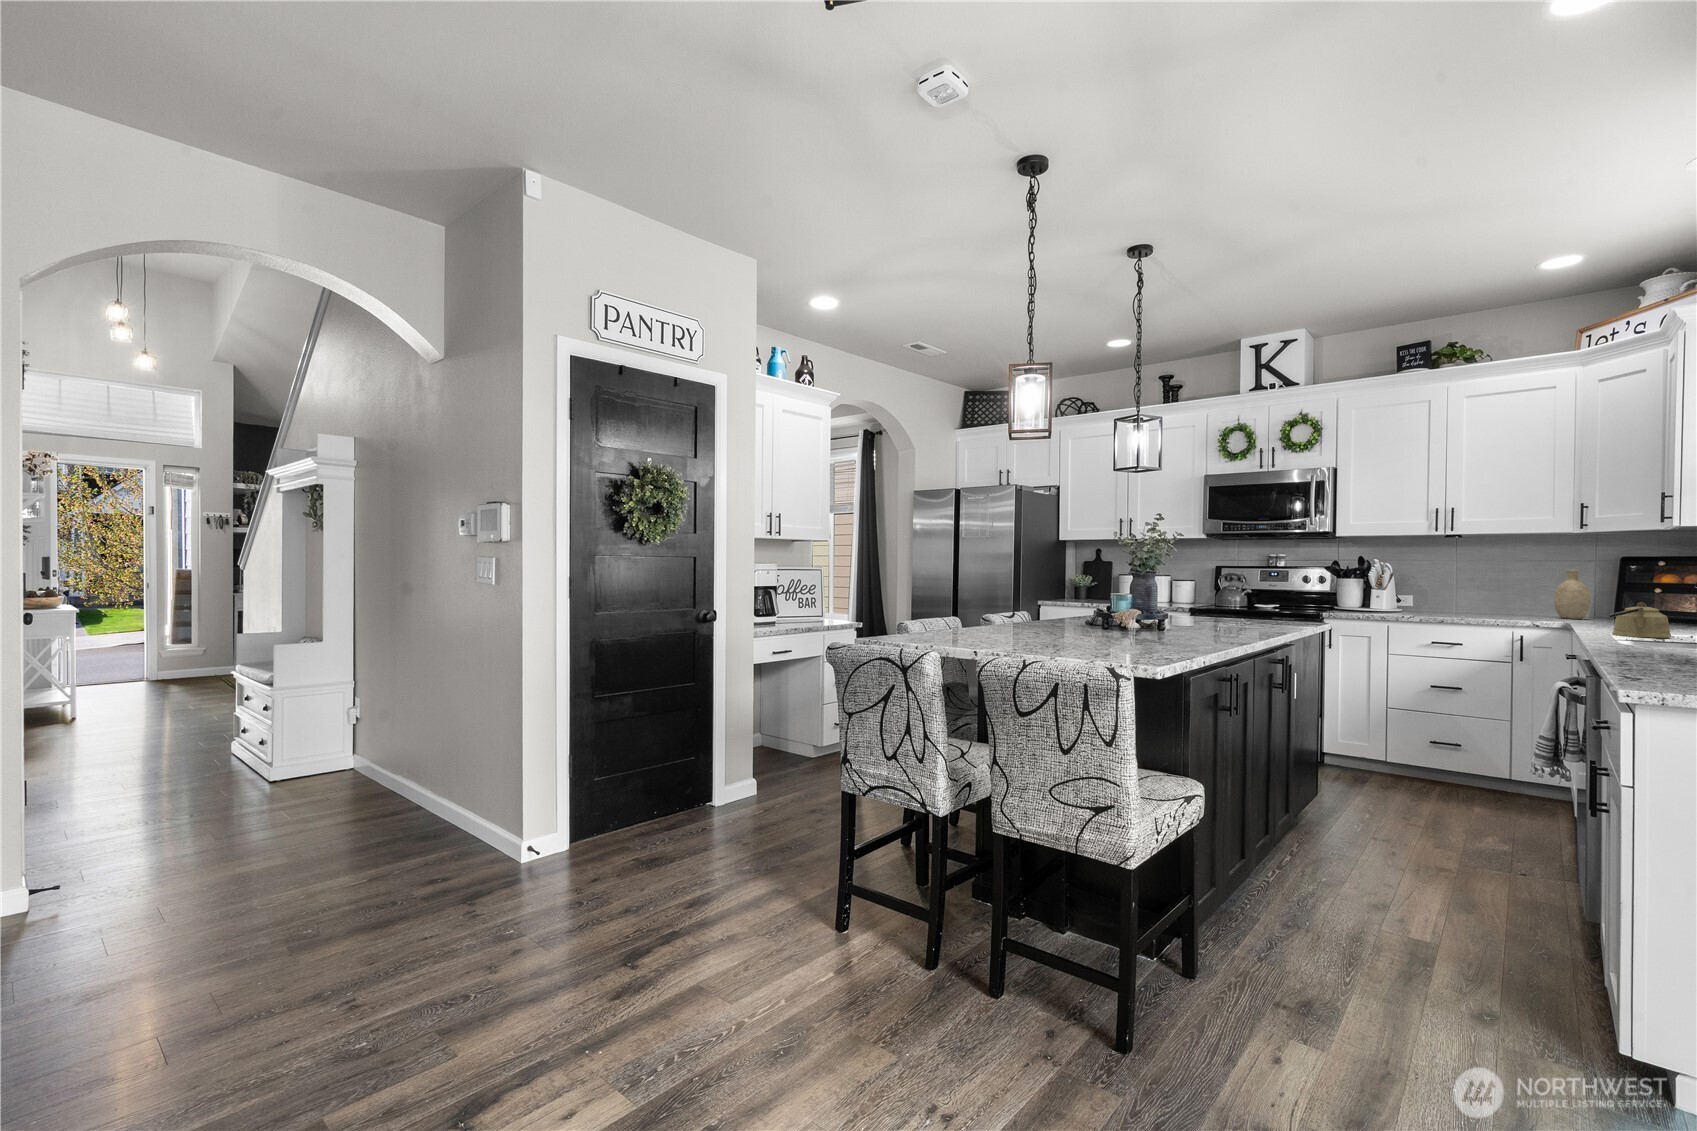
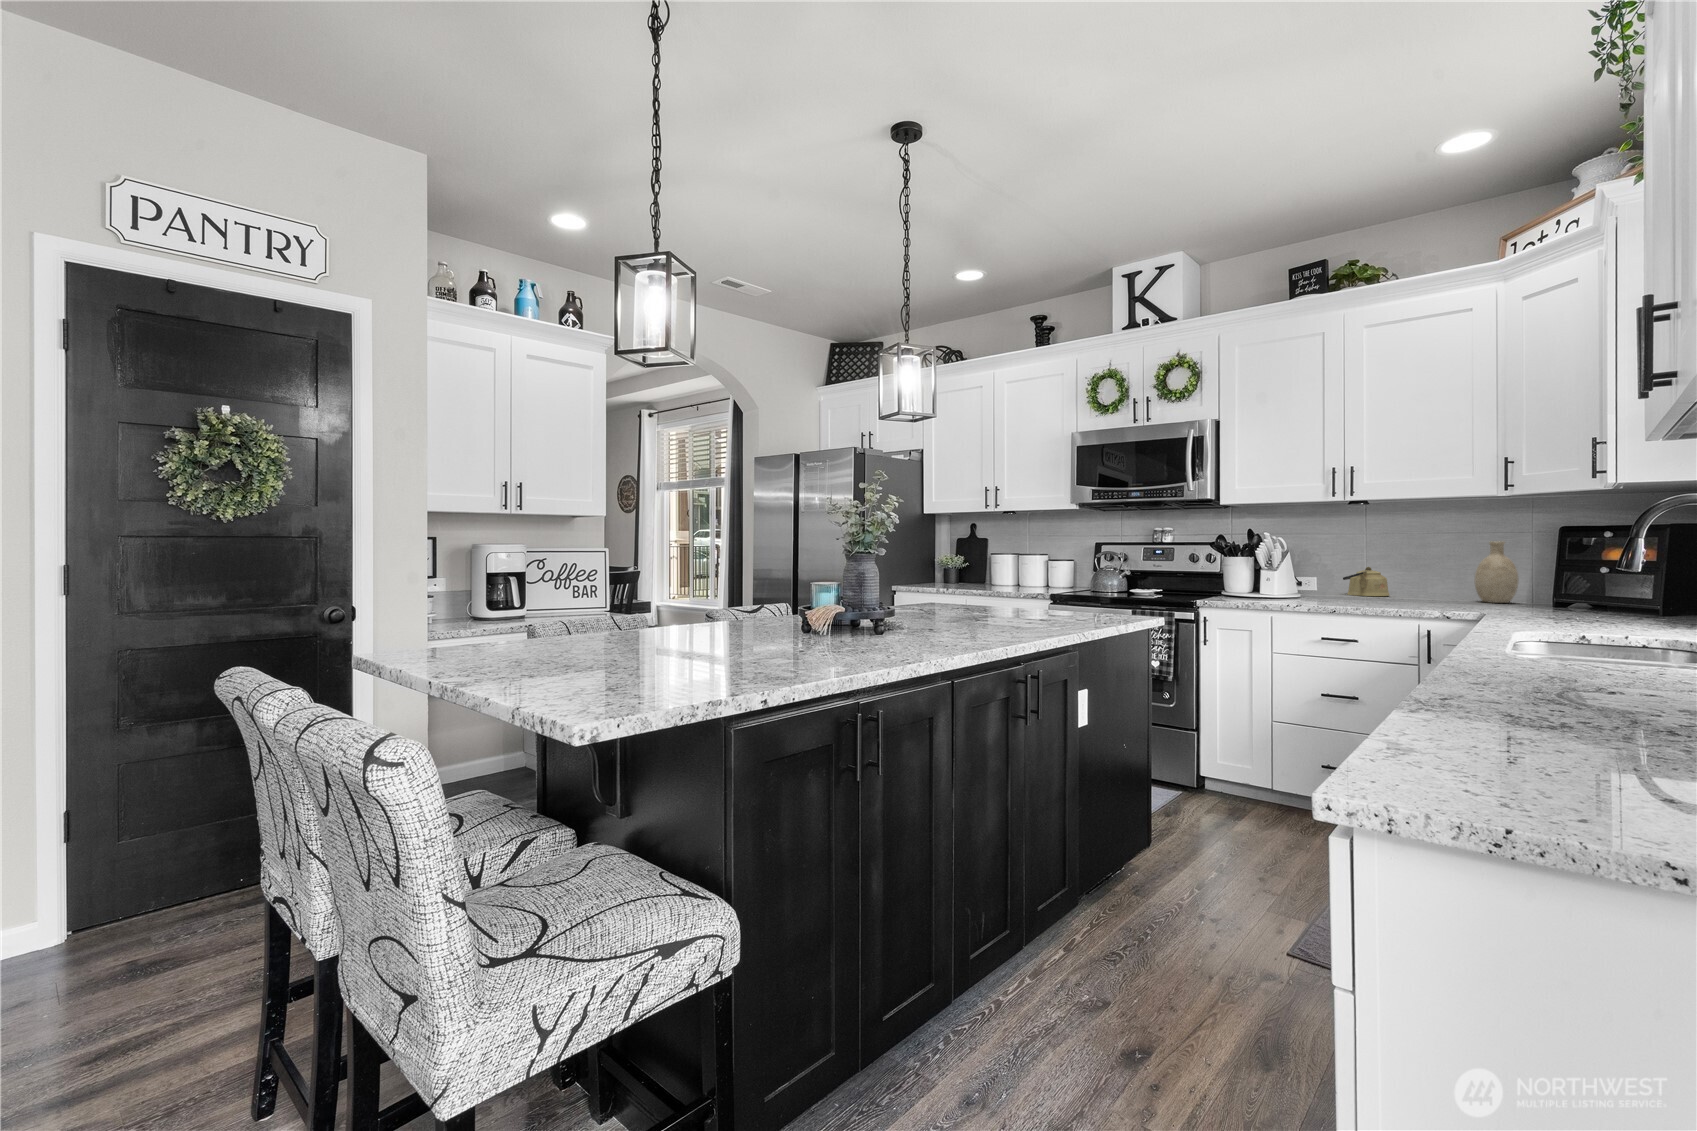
kettle: present [1609,603,1672,638] -> present [1343,567,1389,596]

